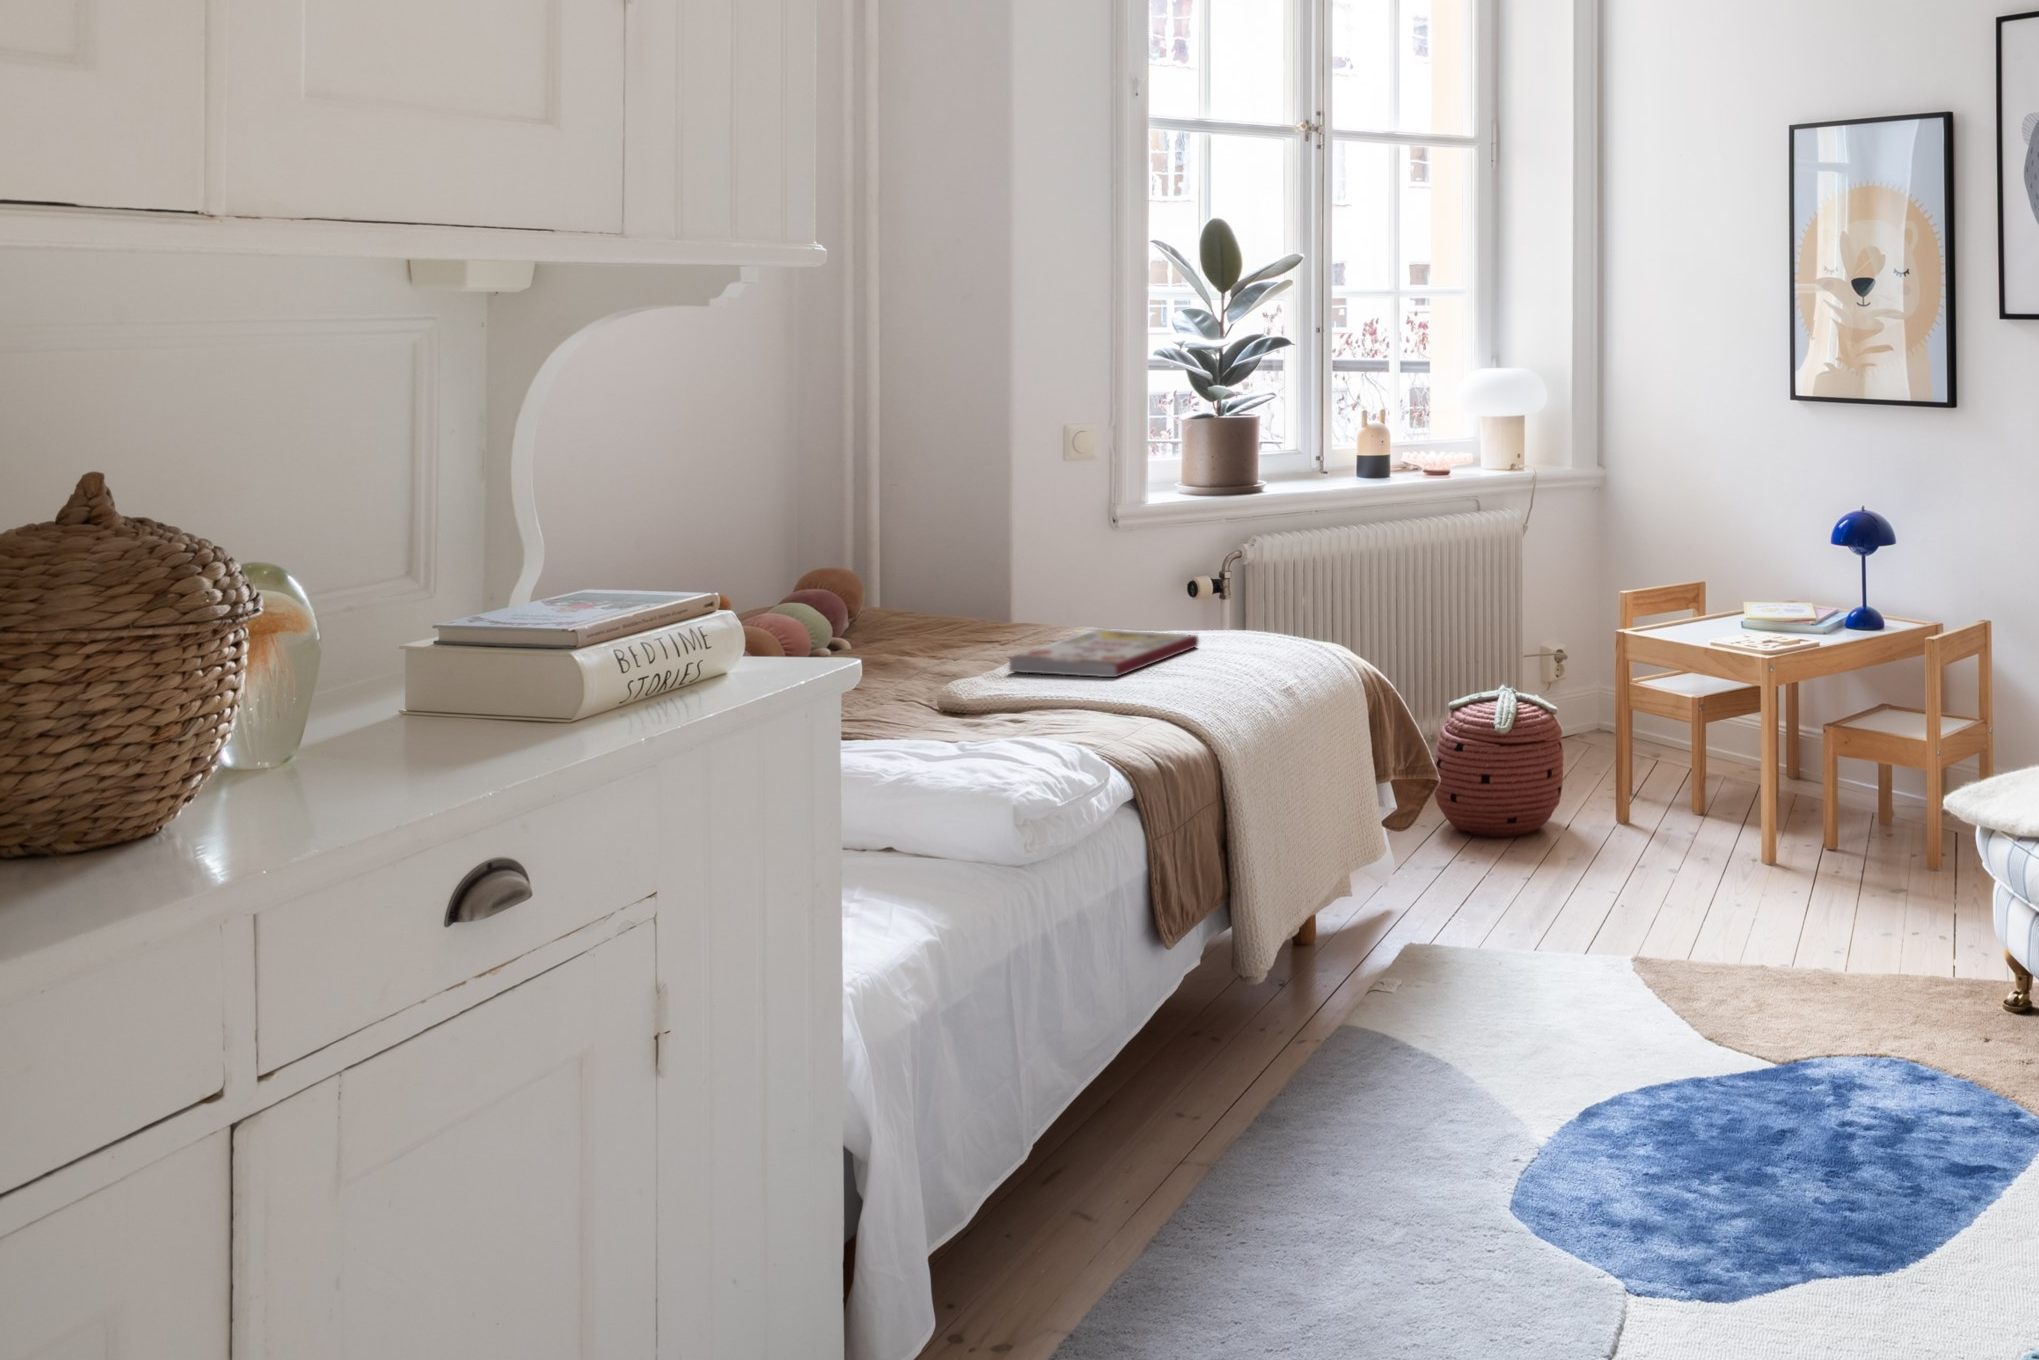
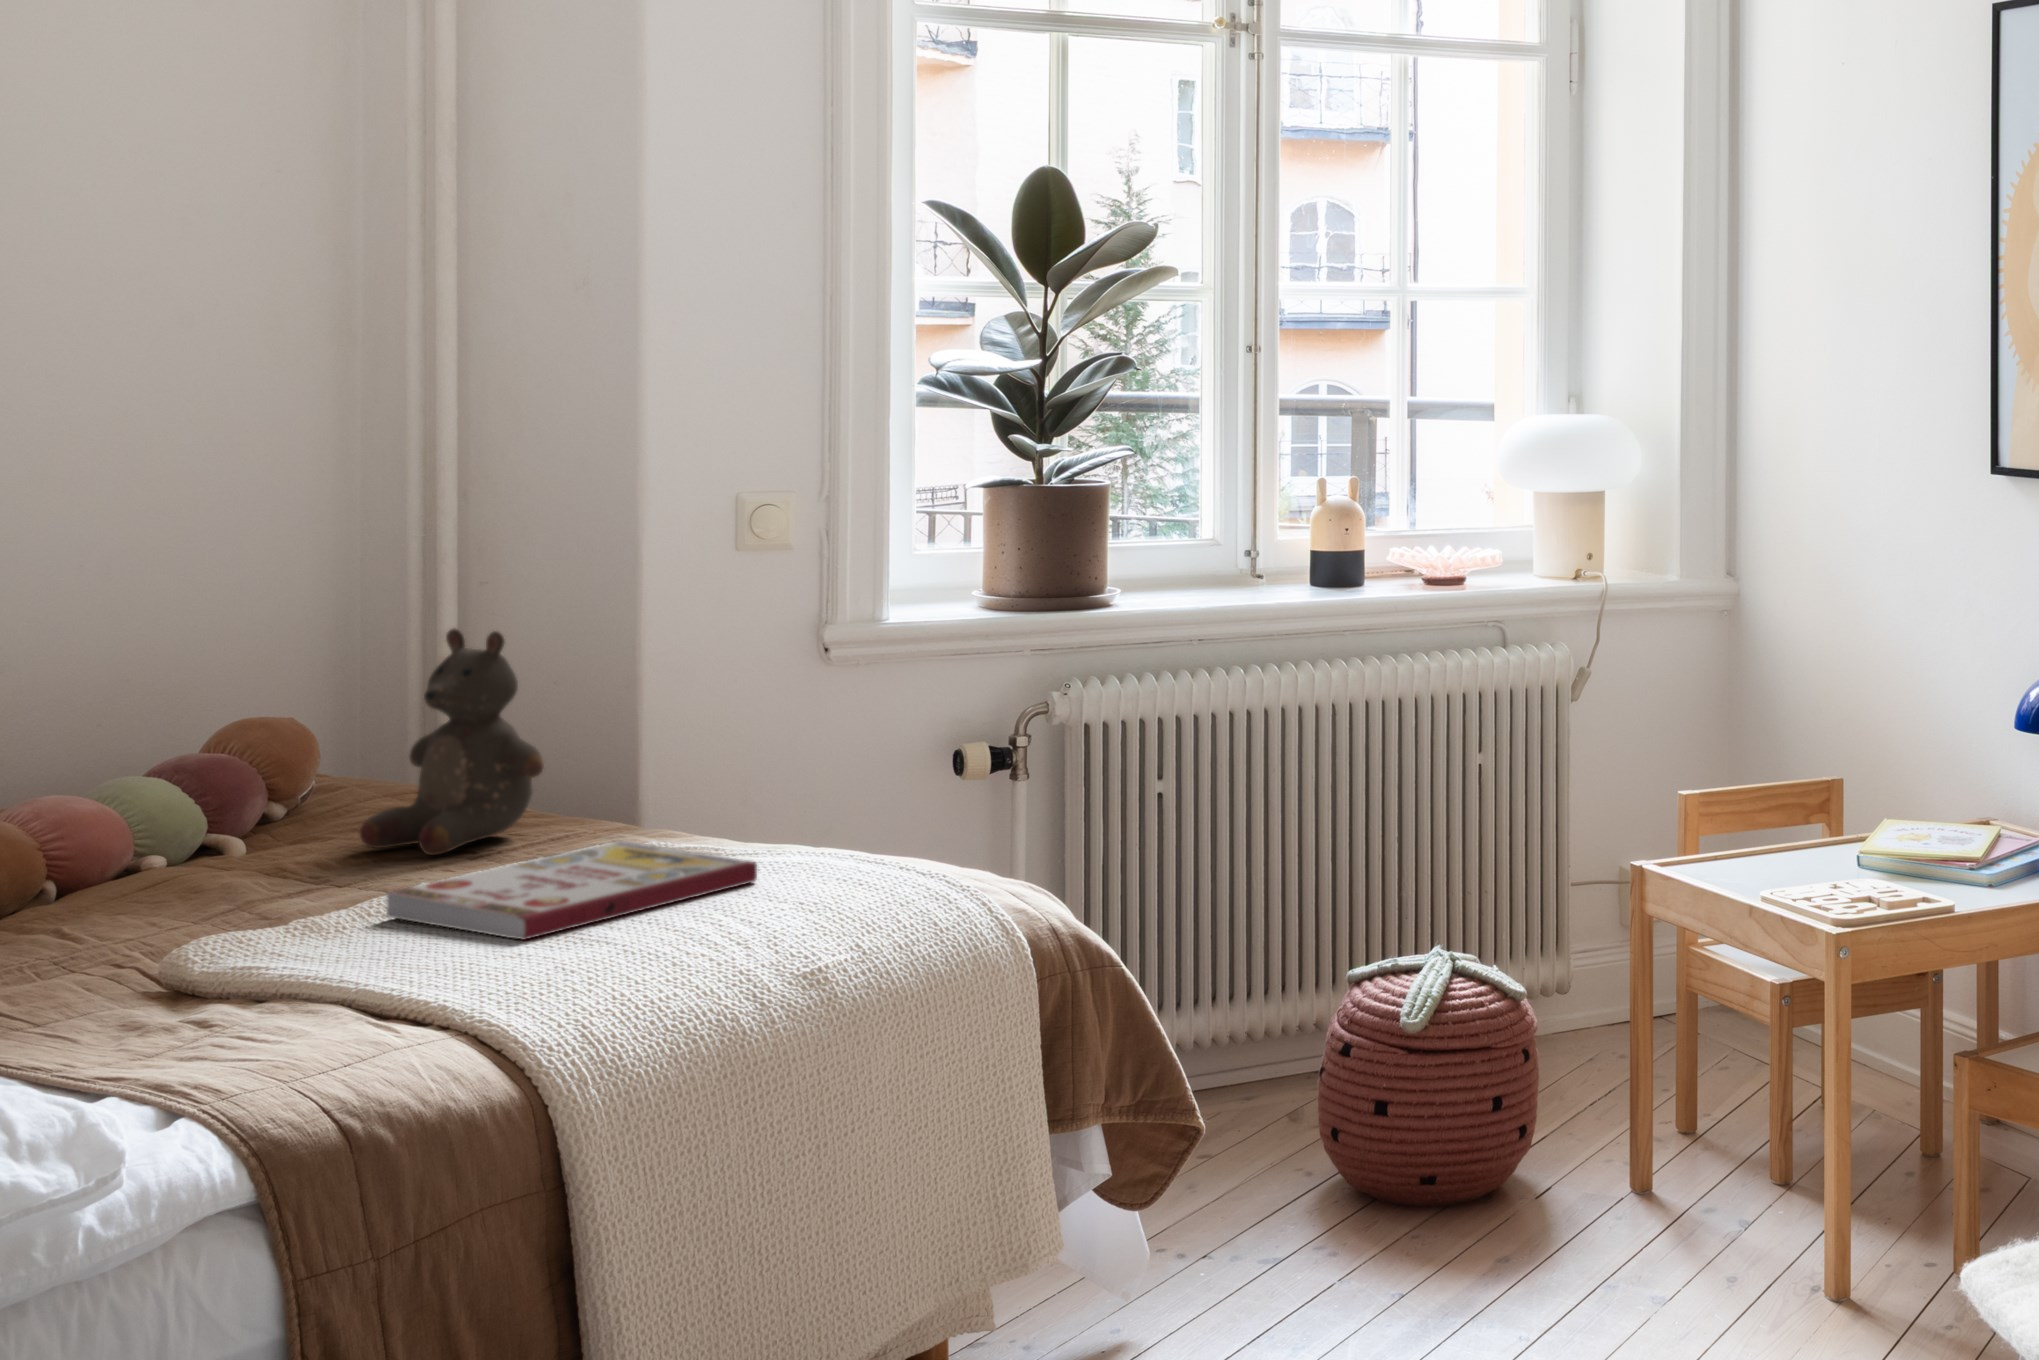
stuffed bear: none [915,509,1023,645] -> present [360,629,544,855]

